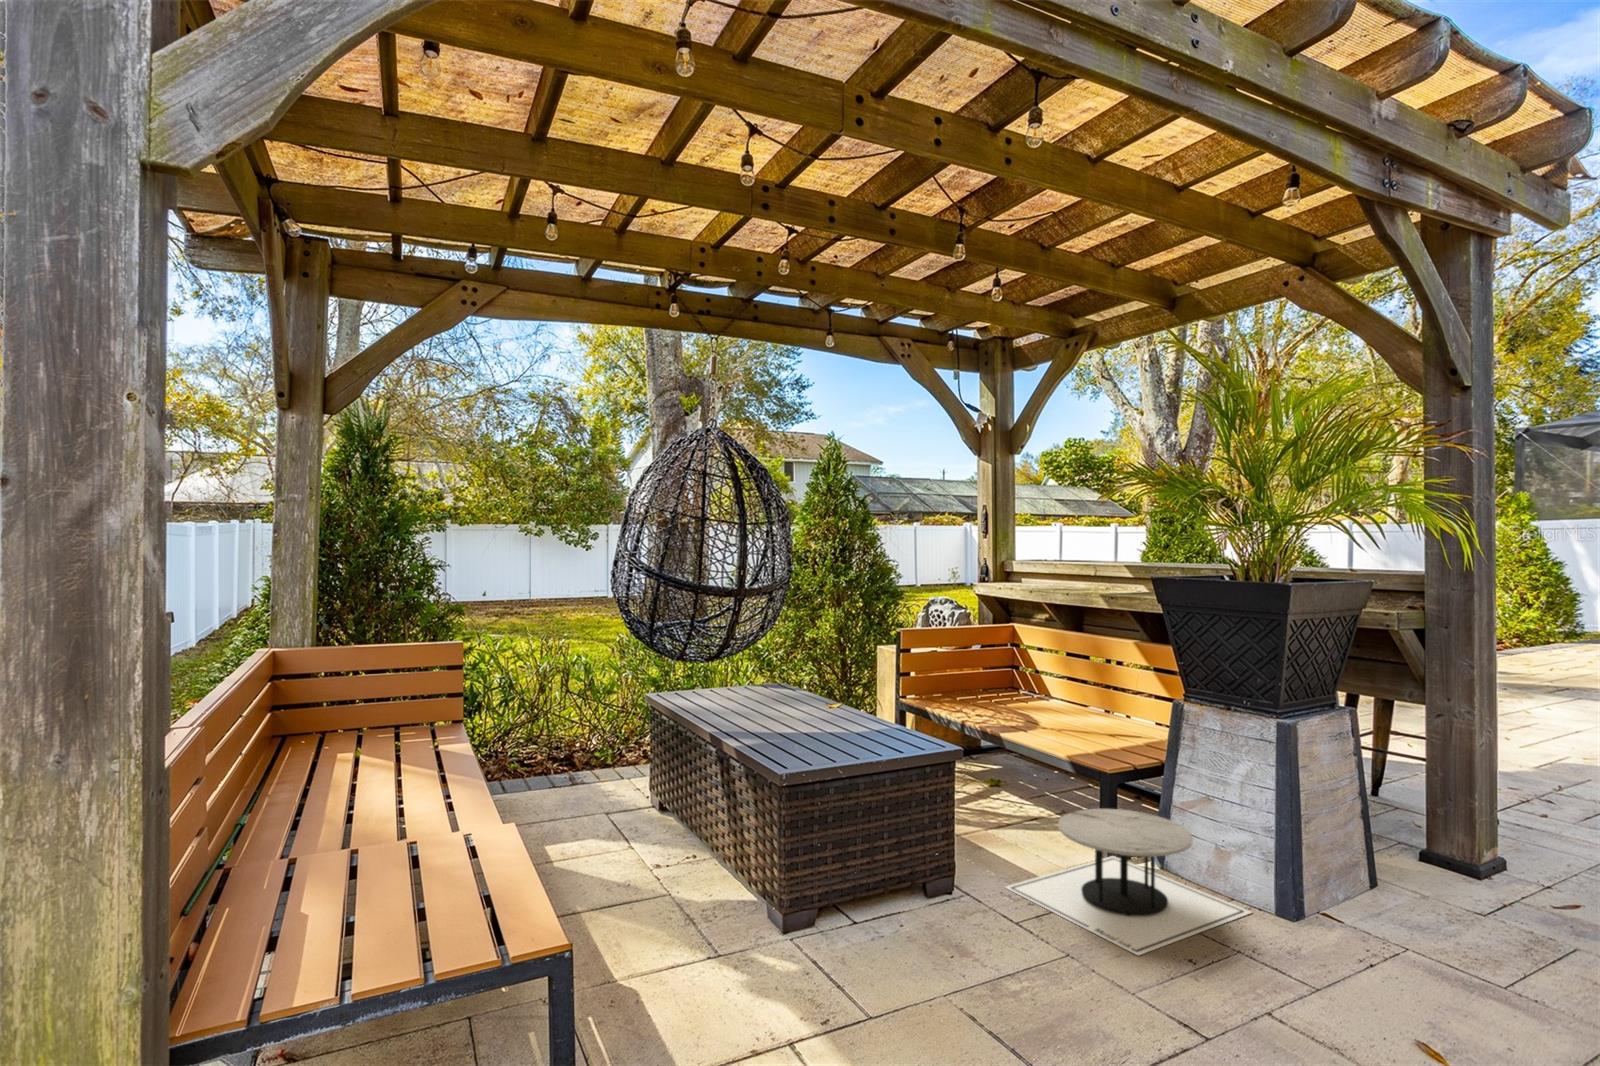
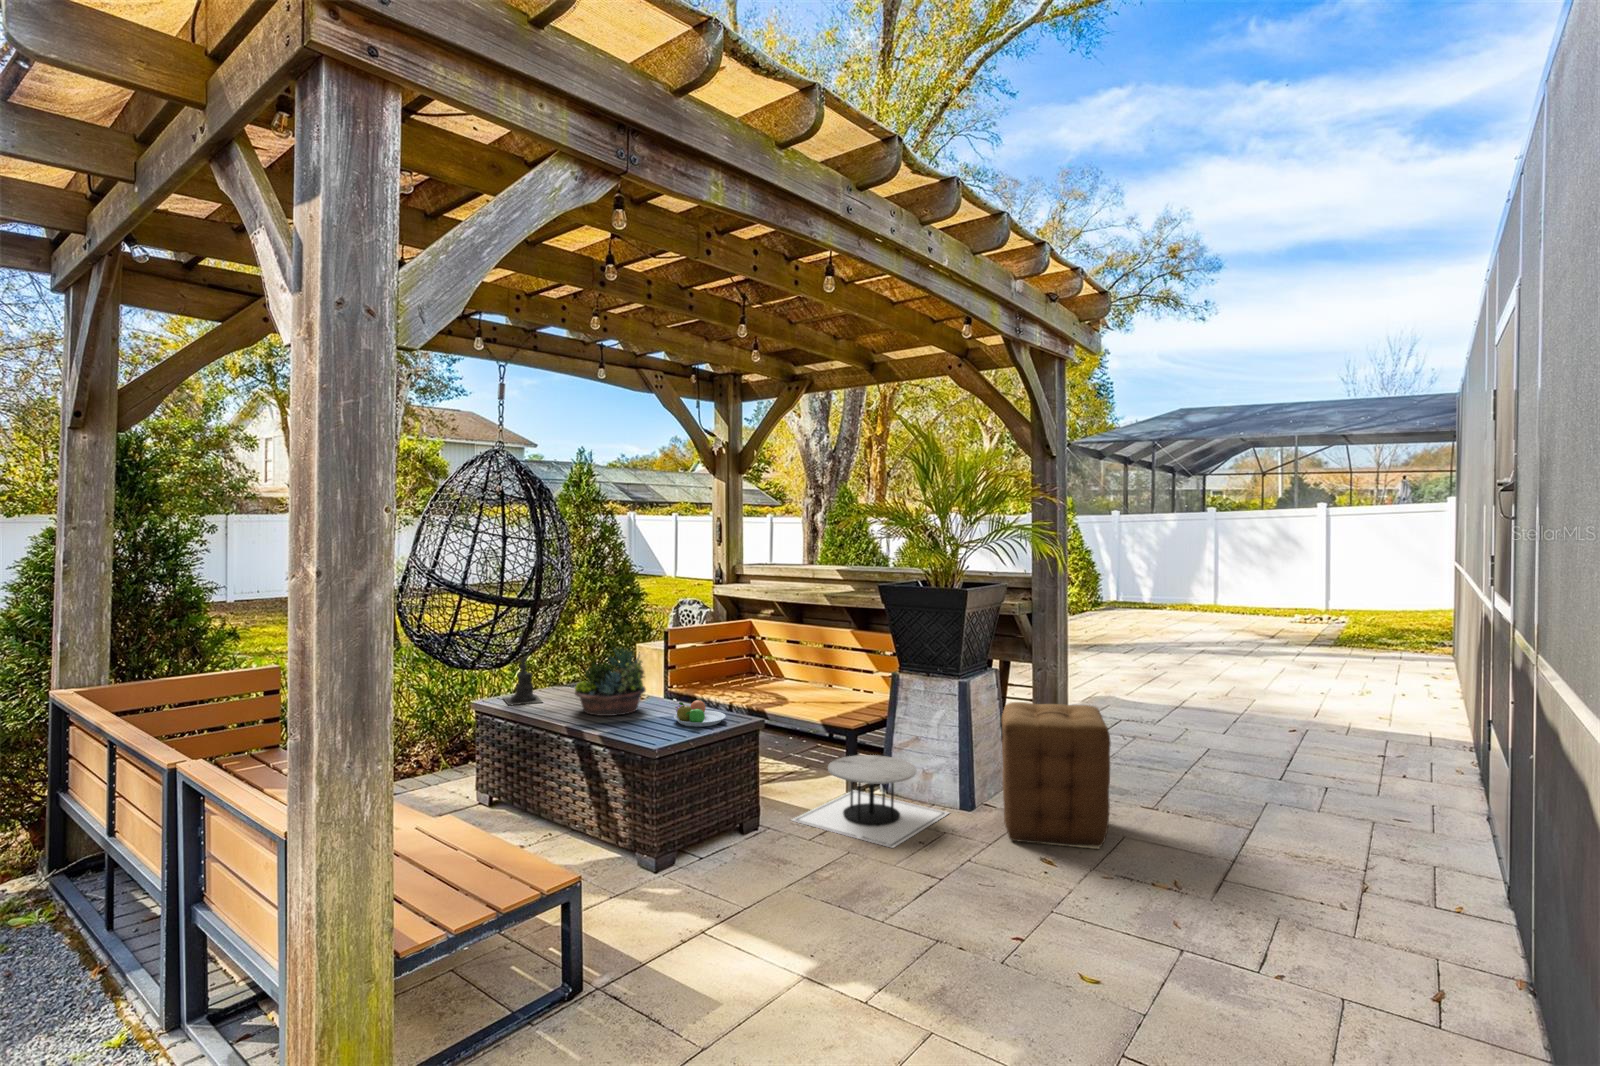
candle holder: none [681,618,722,704] -> present [504,656,542,705]
succulent planter: none [740,641,826,725] -> present [574,649,645,716]
fruit bowl: none [840,713,907,748] -> present [674,700,725,727]
ottoman: none [1332,754,1545,1025] -> present [1001,702,1111,849]

